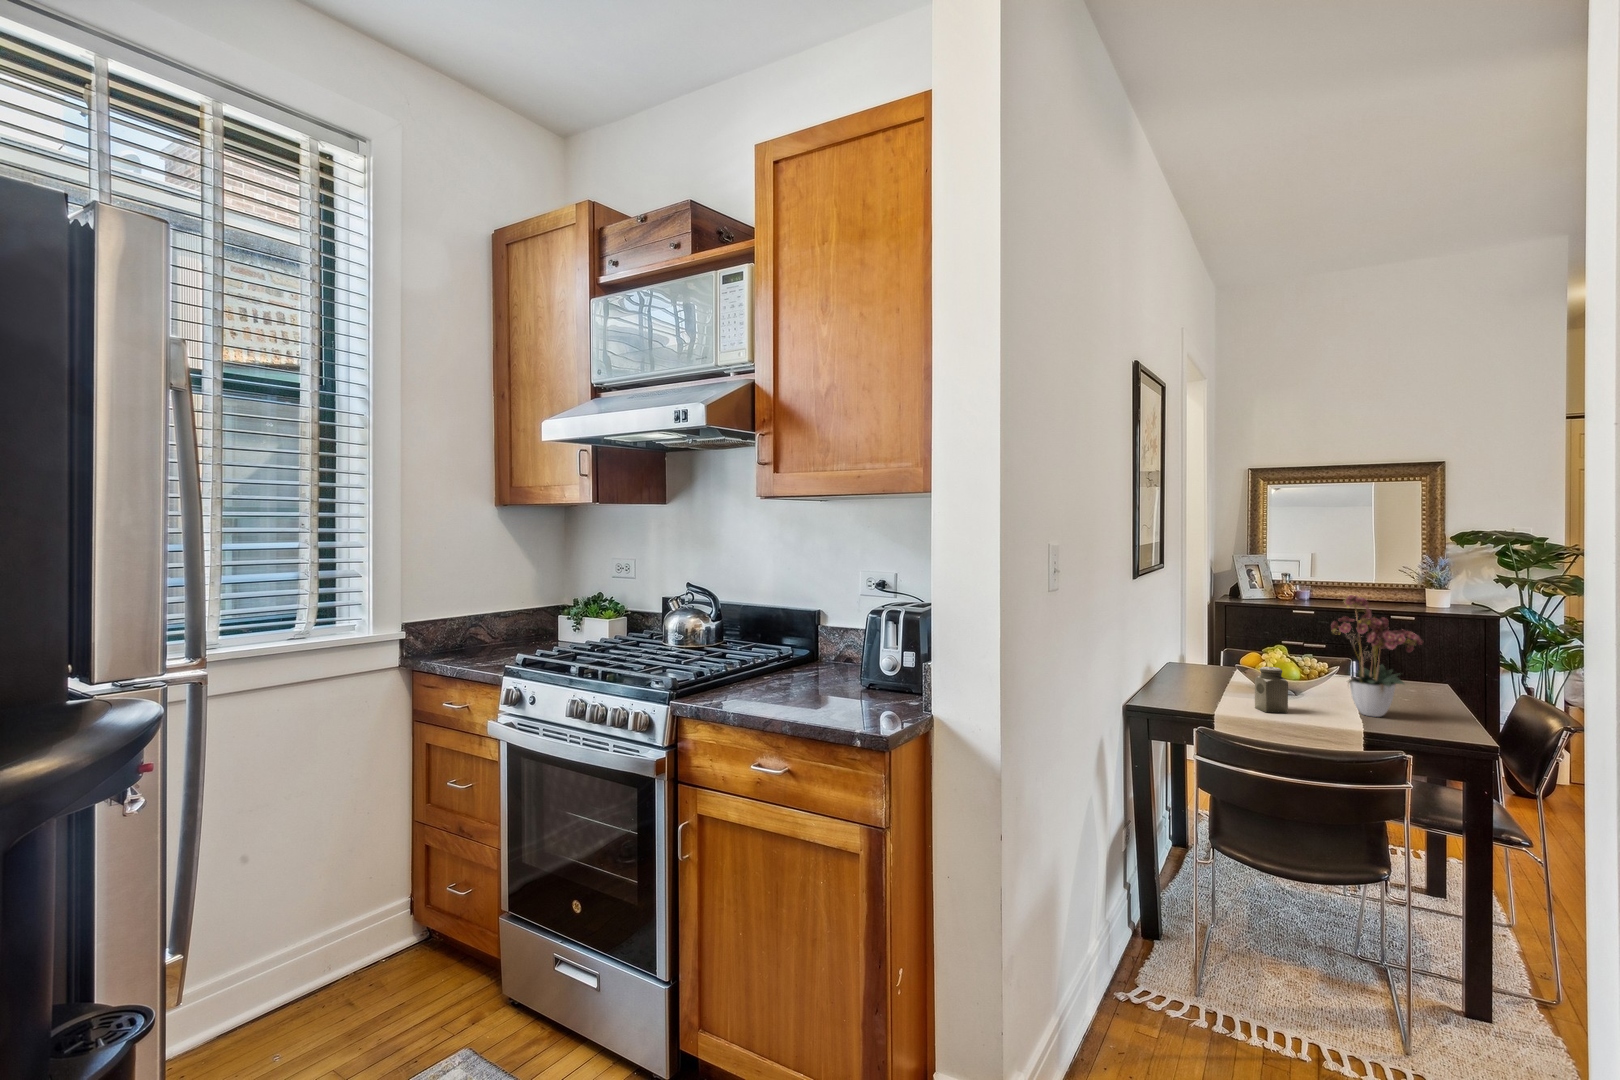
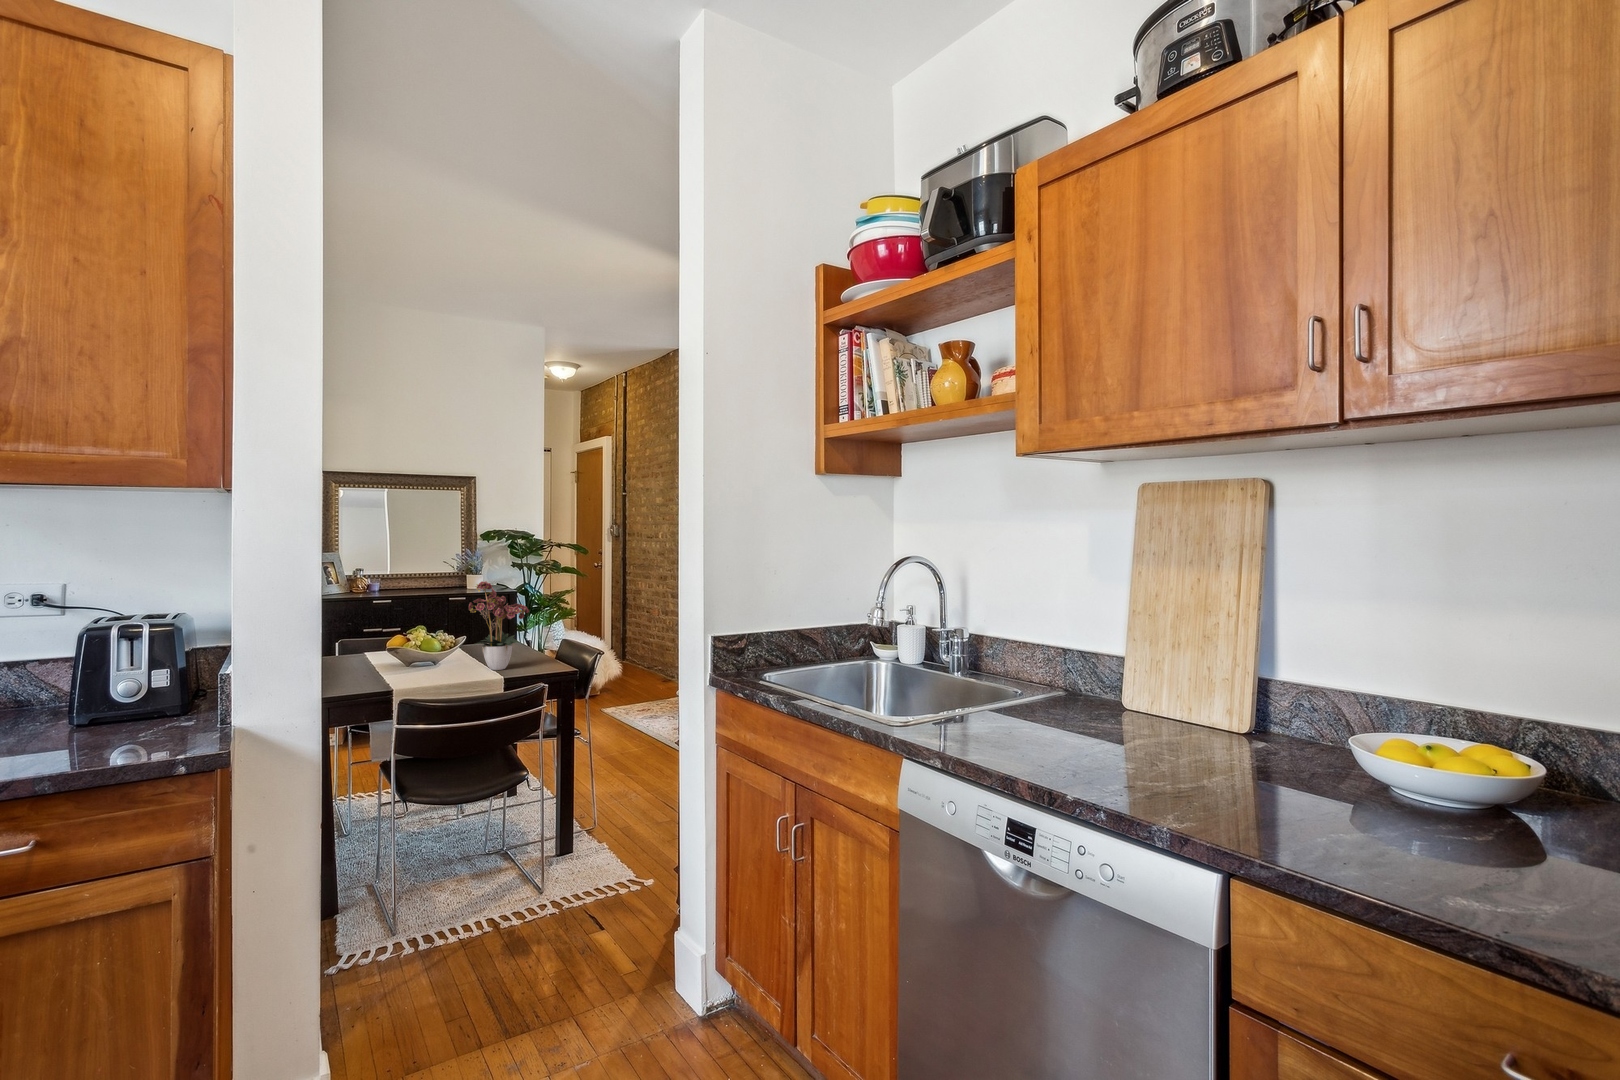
salt shaker: present [1255,667,1288,712] -> none [419,645,447,682]

